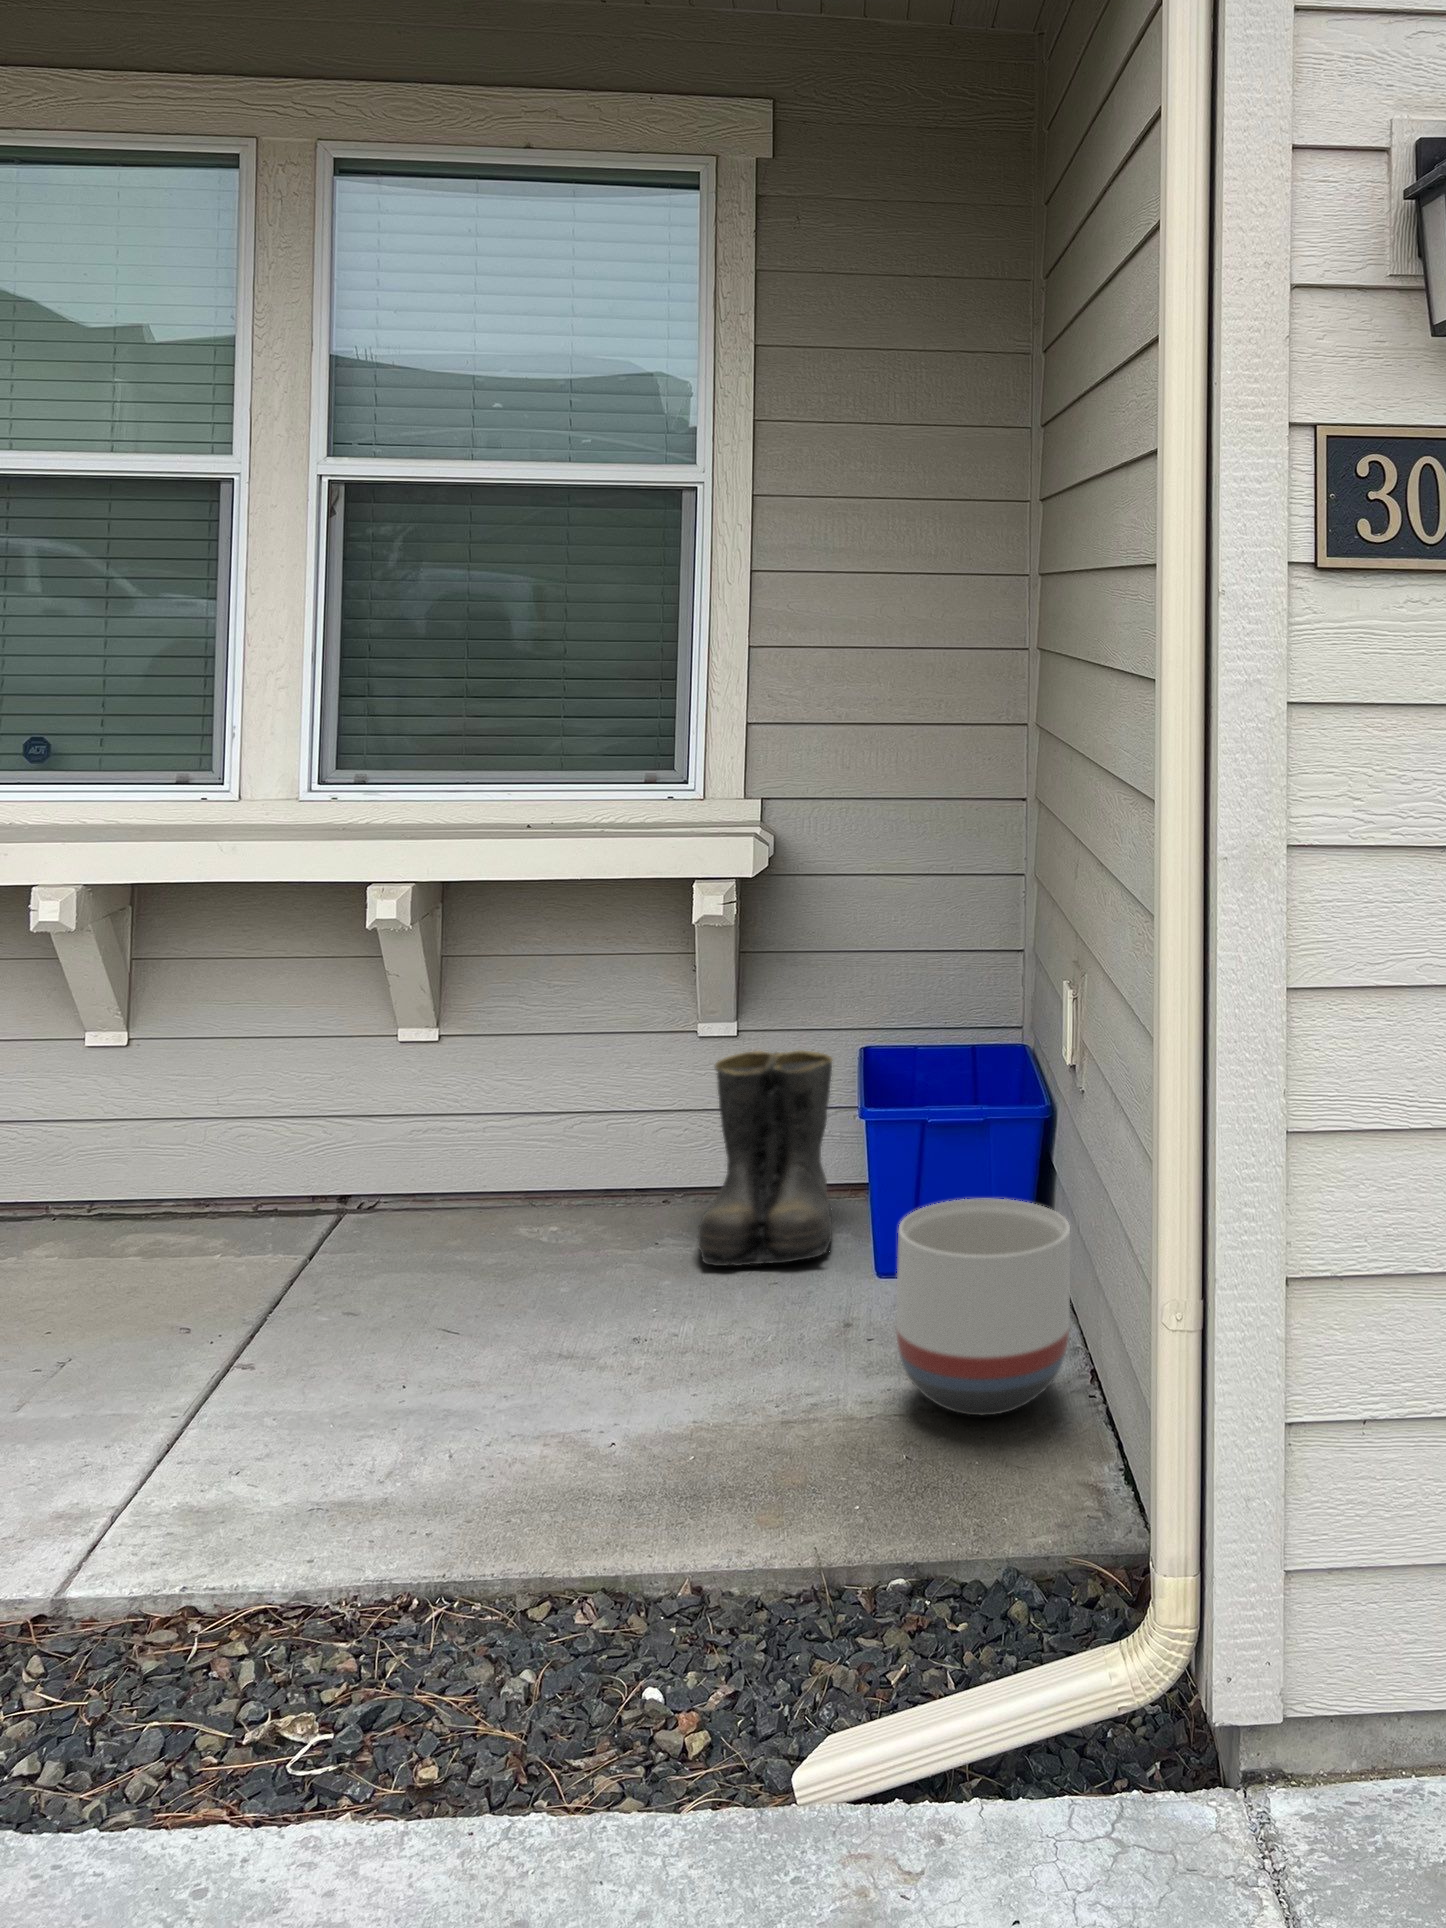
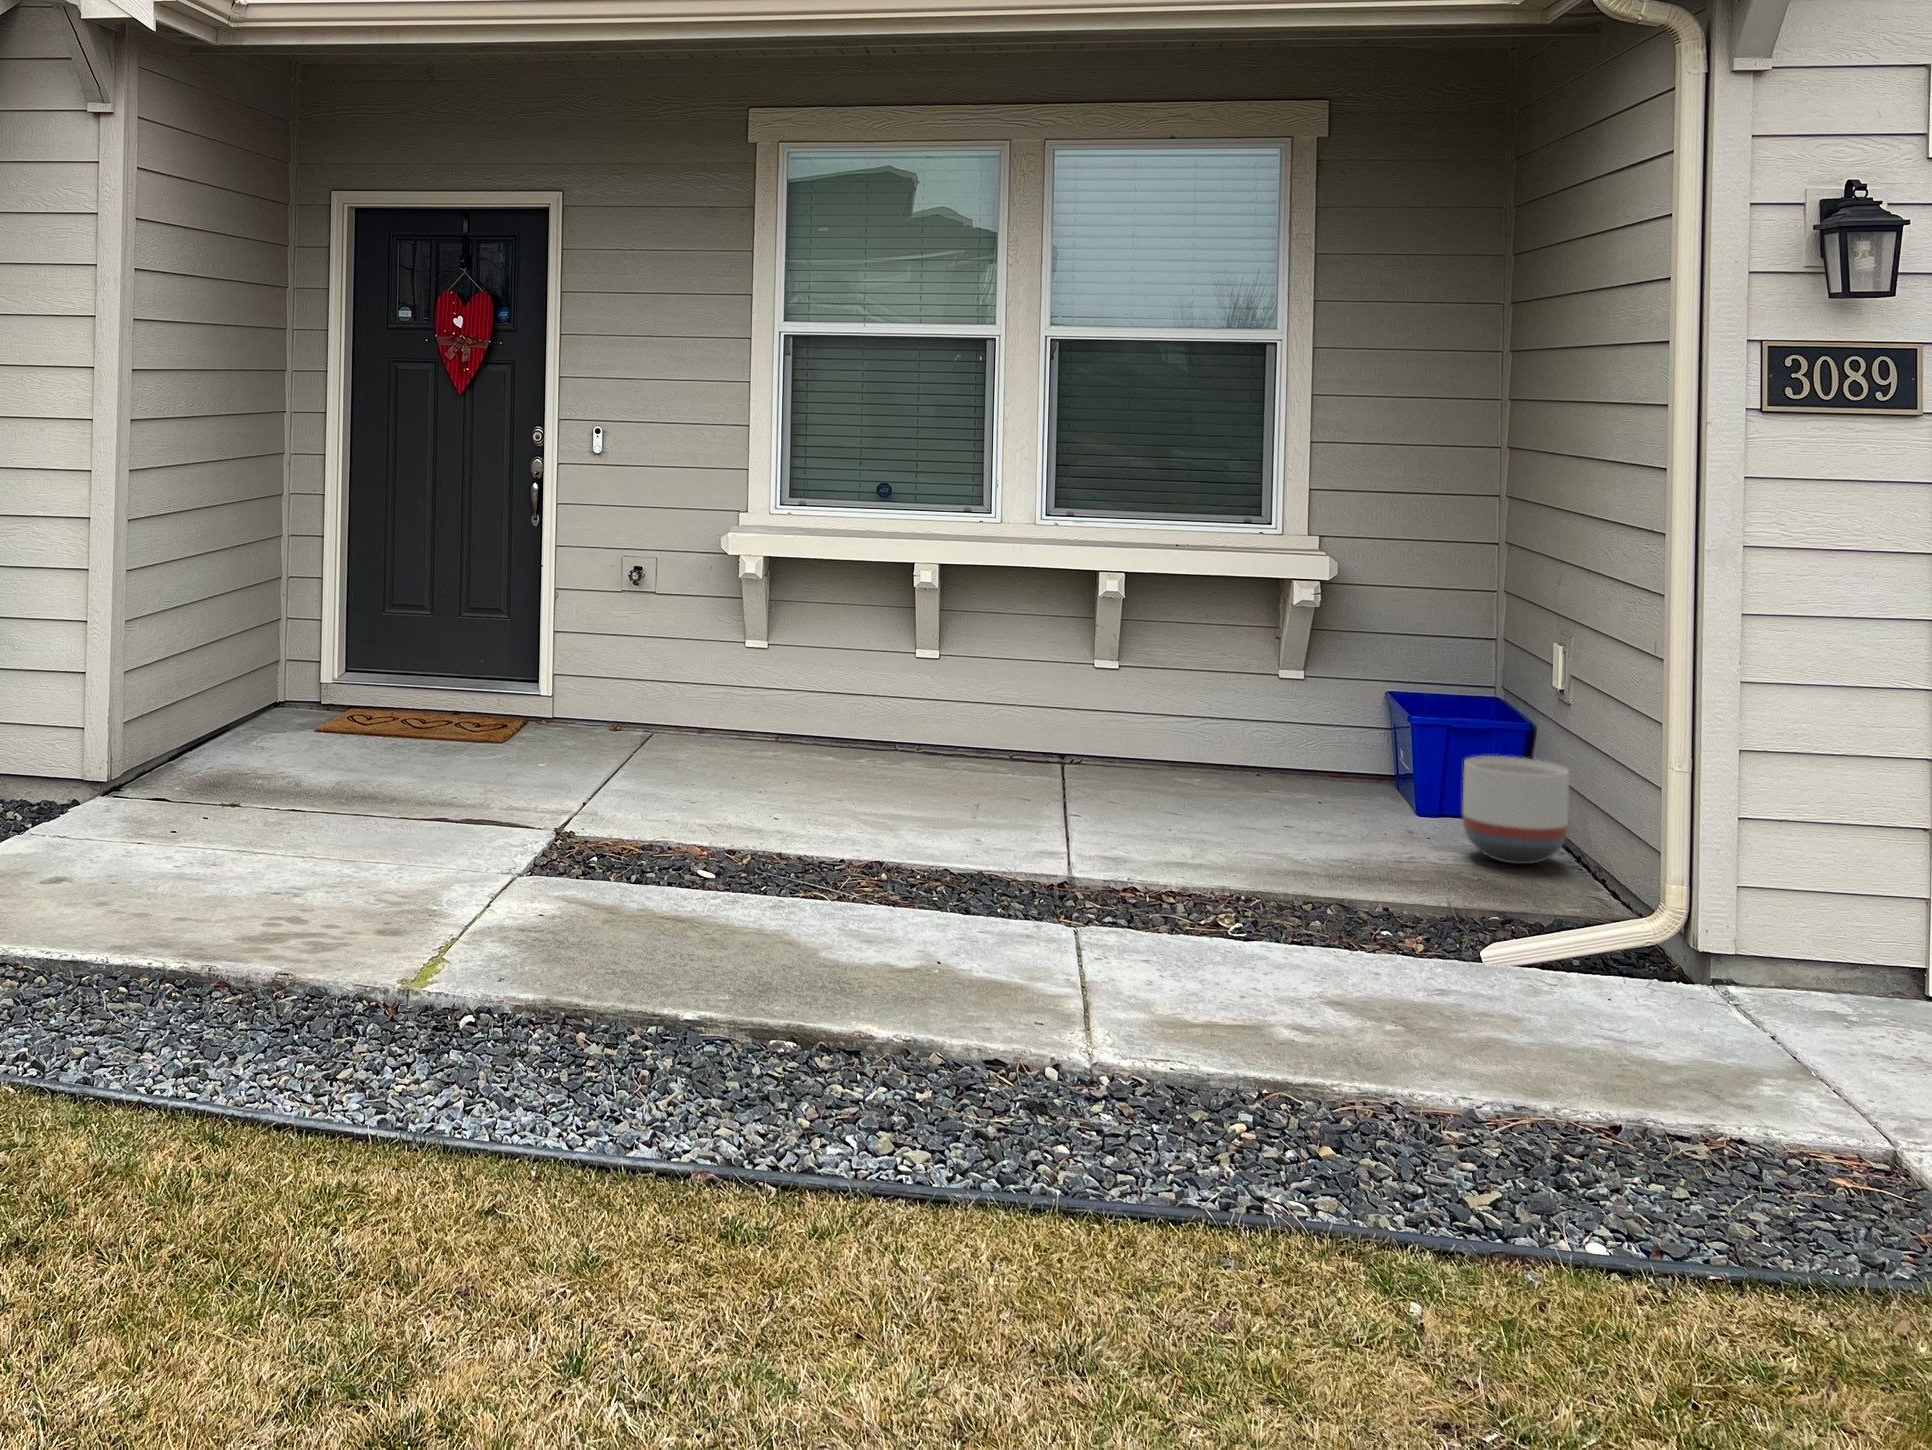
boots: present [698,1050,832,1266] -> none [1294,689,1383,803]

